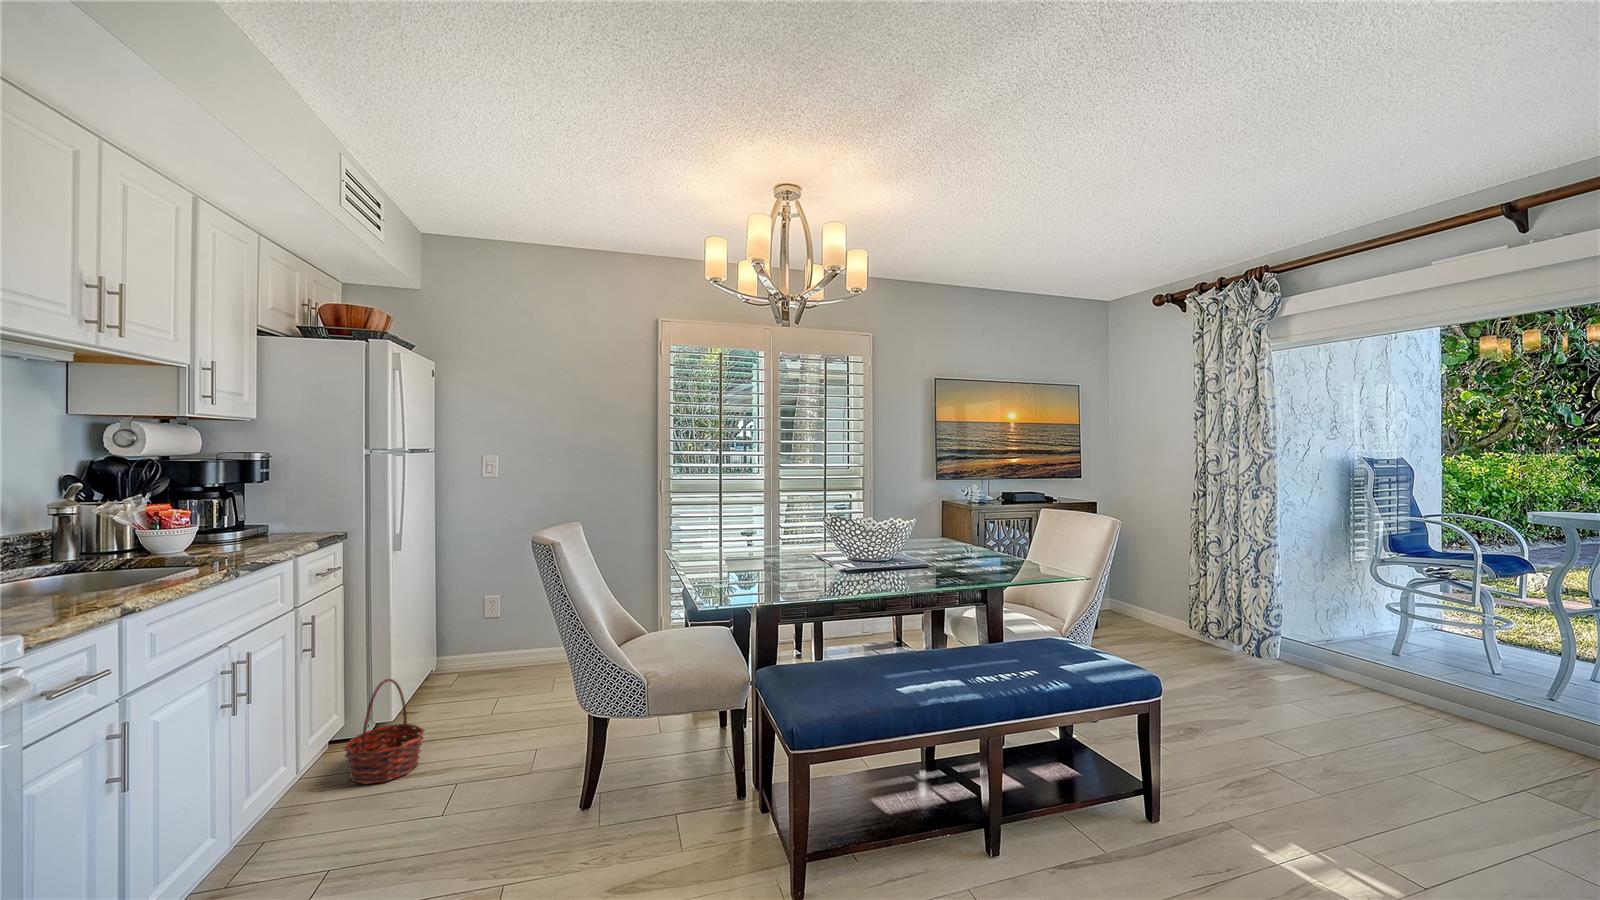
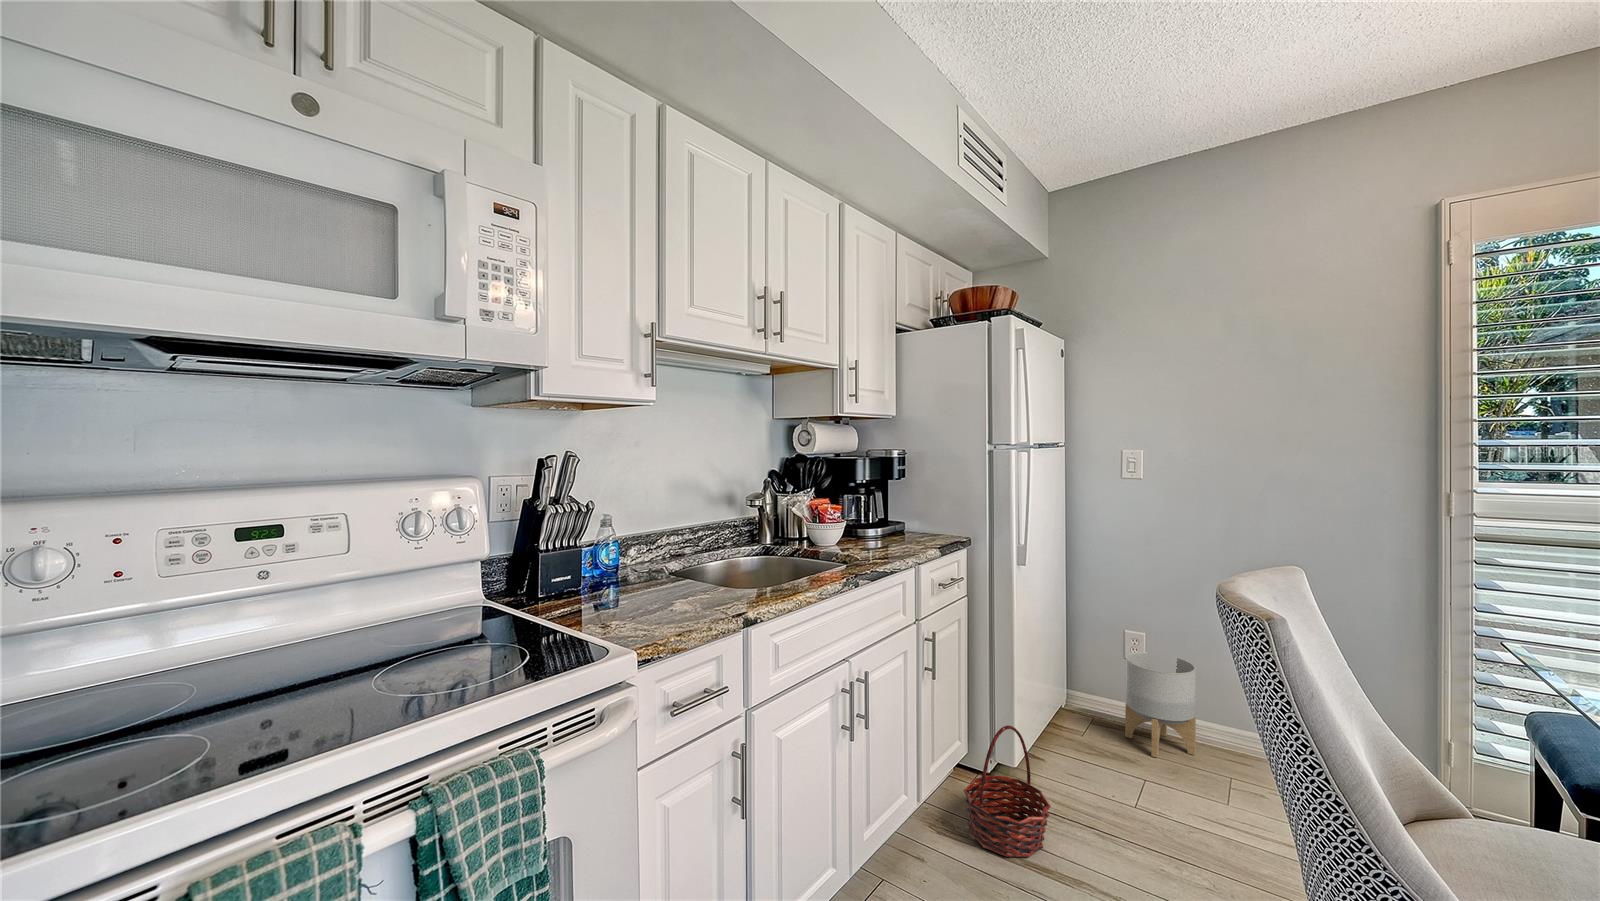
planter: none [483,608,533,684] -> present [1125,652,1196,758]

